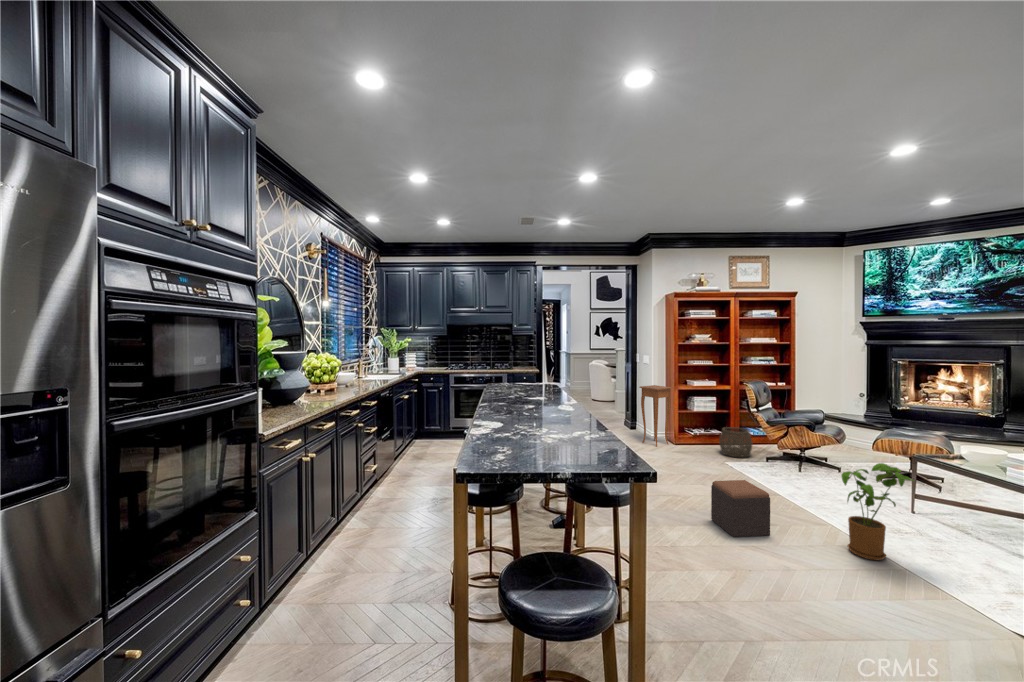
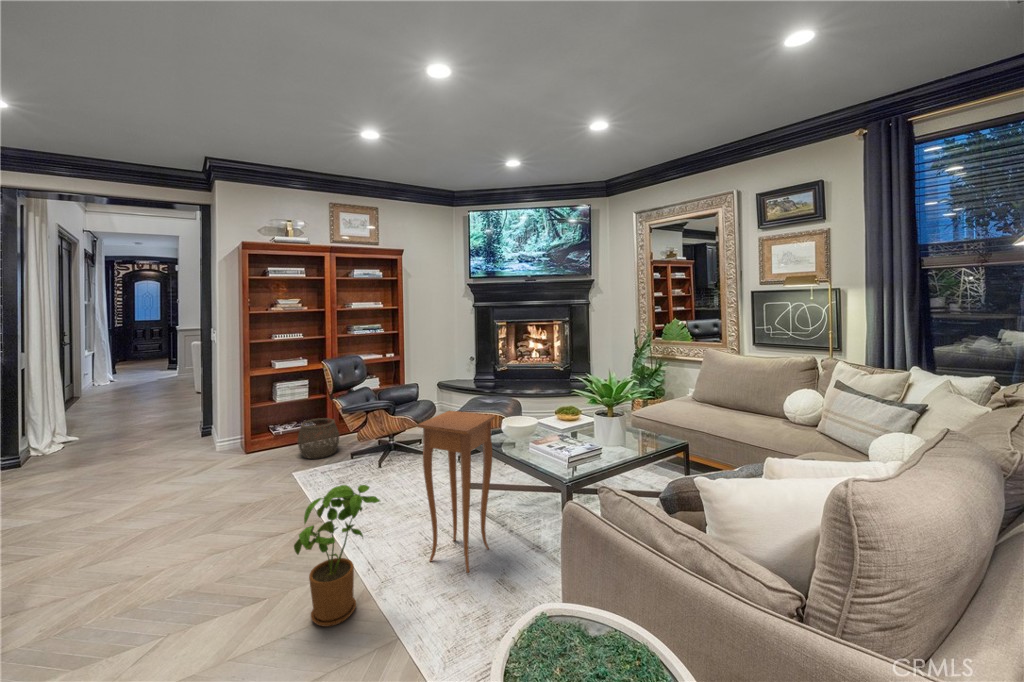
side table: present [639,385,671,447] -> present [418,411,495,573]
footstool: present [711,480,770,537] -> none [117,536,210,659]

